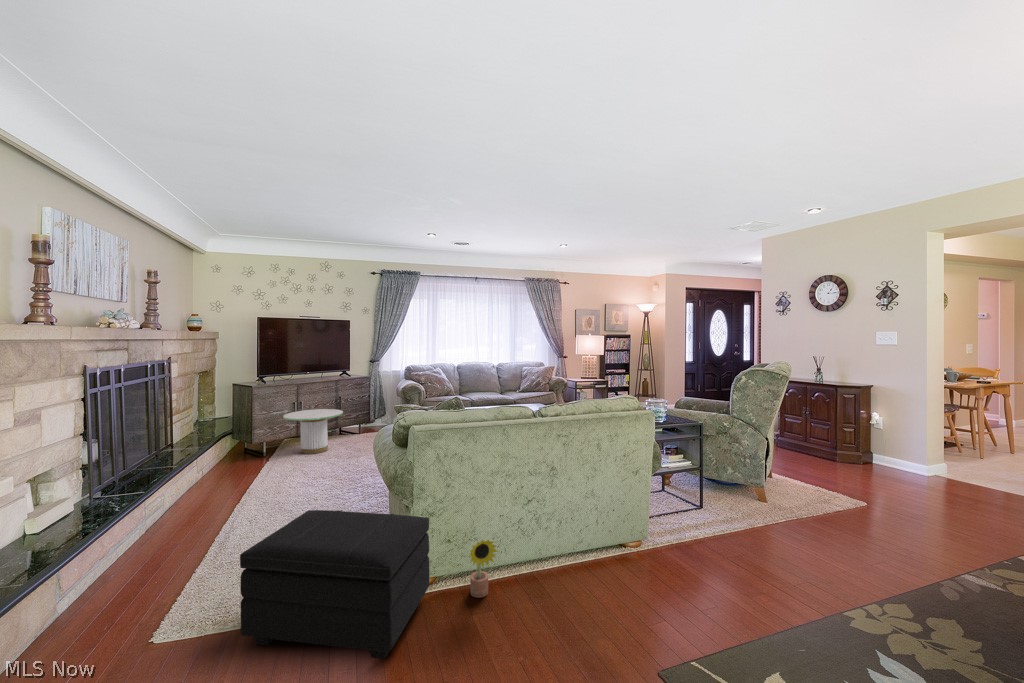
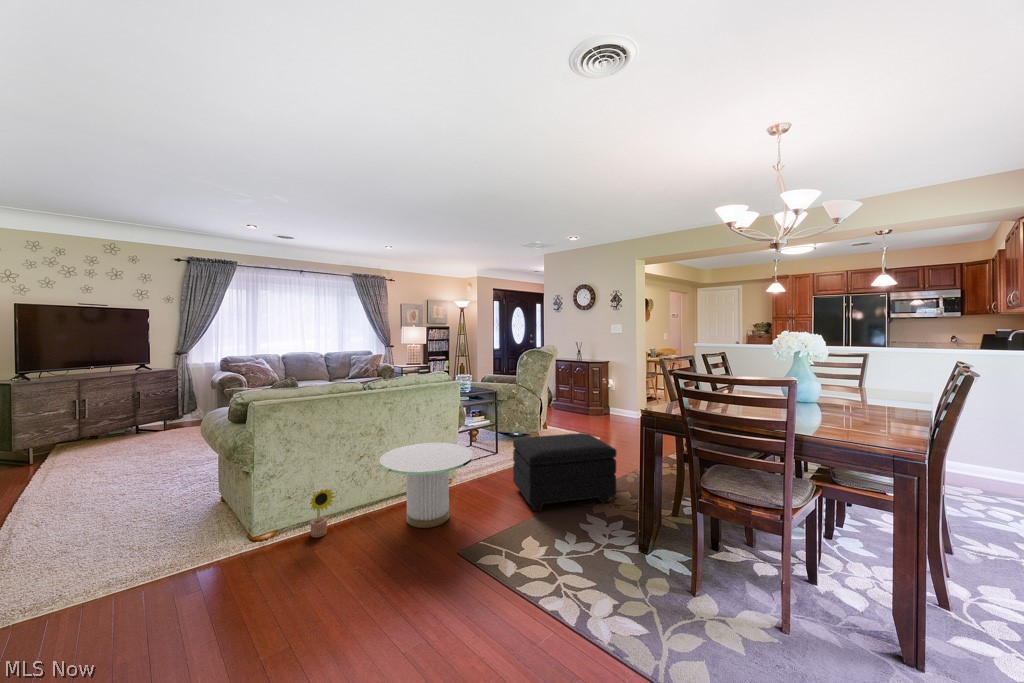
side table: present [283,409,343,454] -> present [380,443,473,528]
footstool: present [240,510,430,659] -> present [513,433,617,511]

